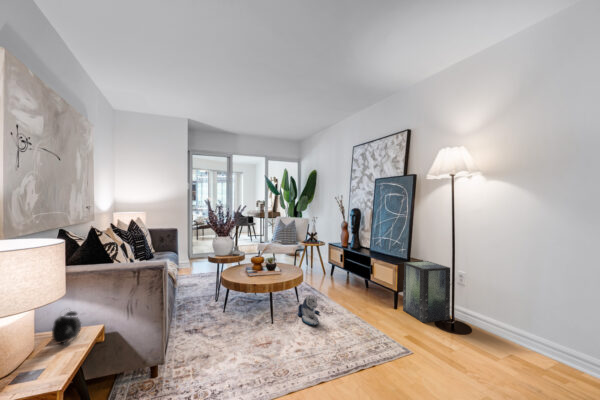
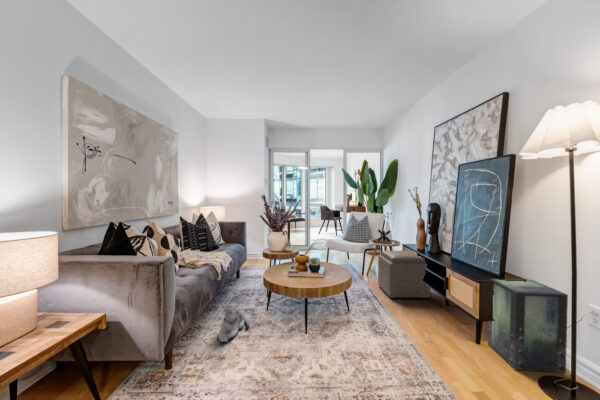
ottoman: none [312,248,355,288] -> present [378,251,430,298]
plush toy: present [298,295,320,326] -> present [218,305,249,342]
alarm clock: present [52,311,81,343] -> none [44,296,75,331]

